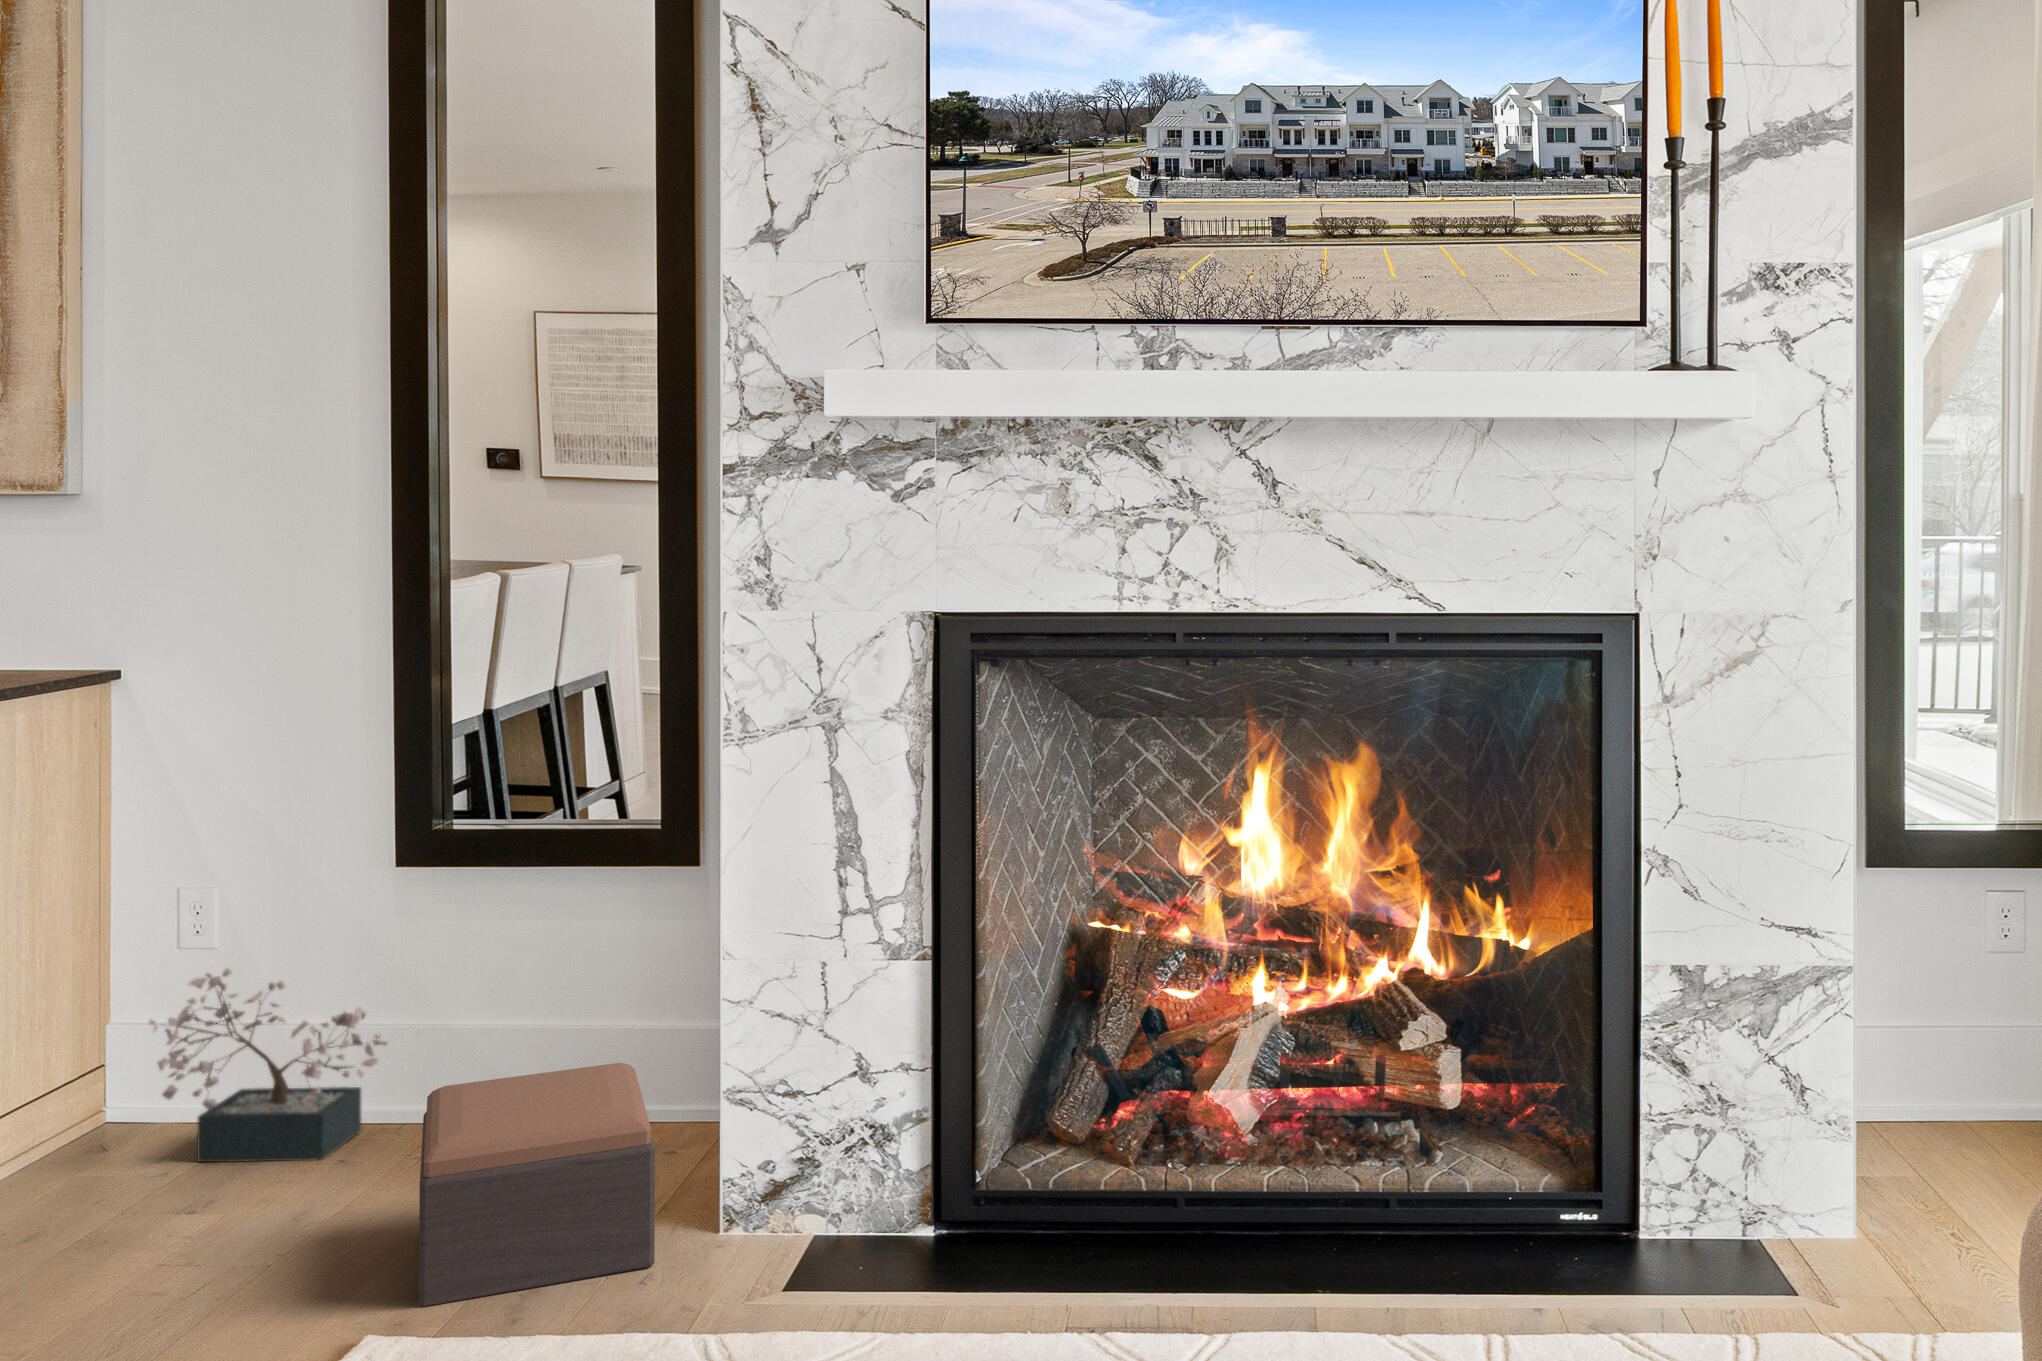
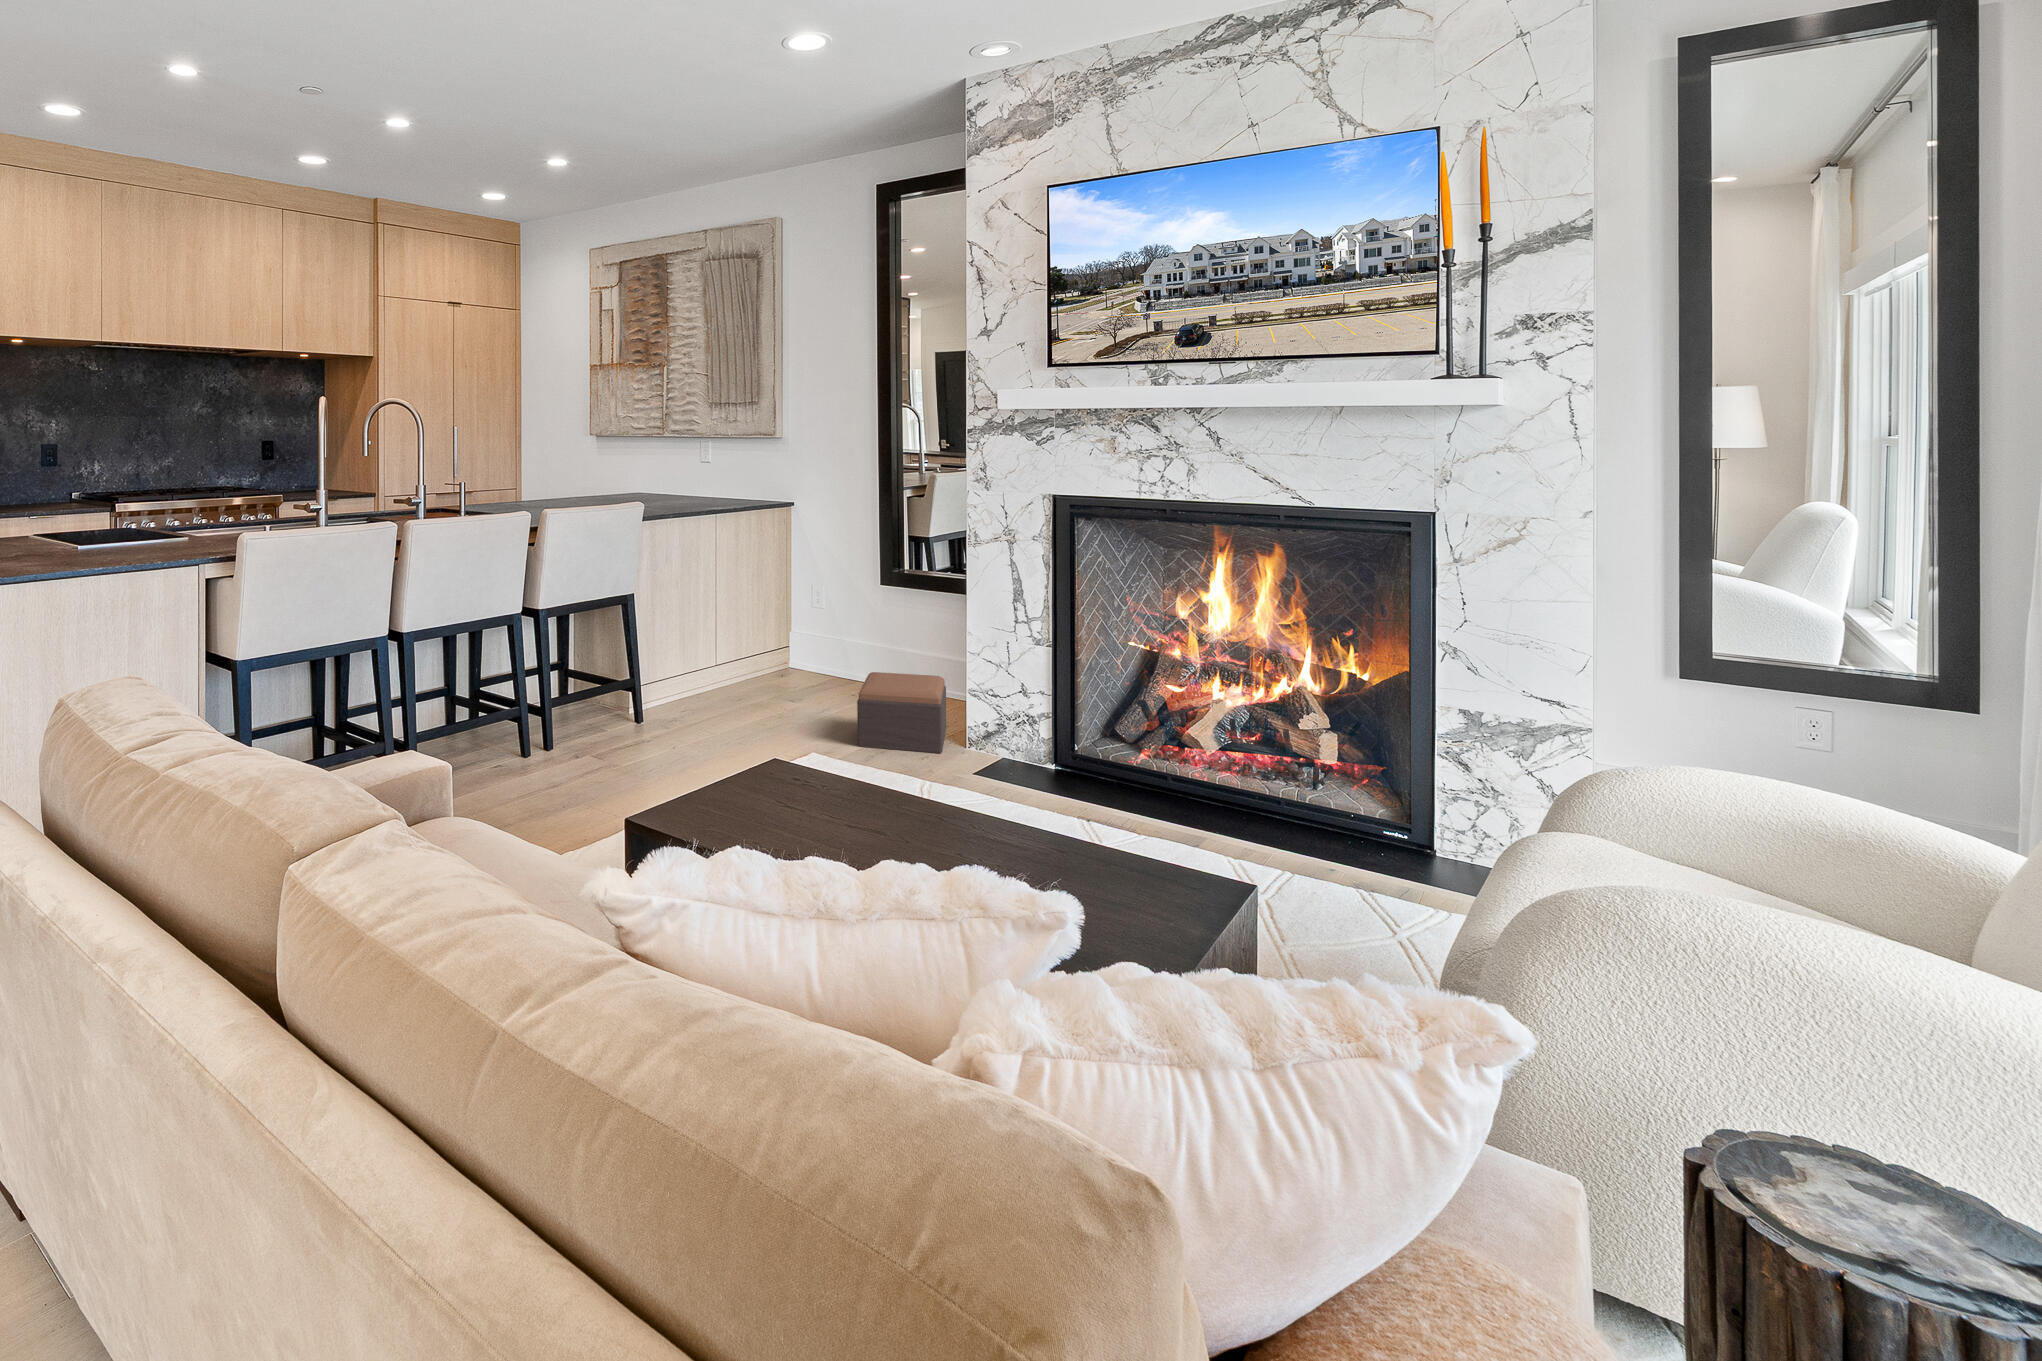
decorative plant: present [149,968,387,1162] -> none [788,623,868,700]

